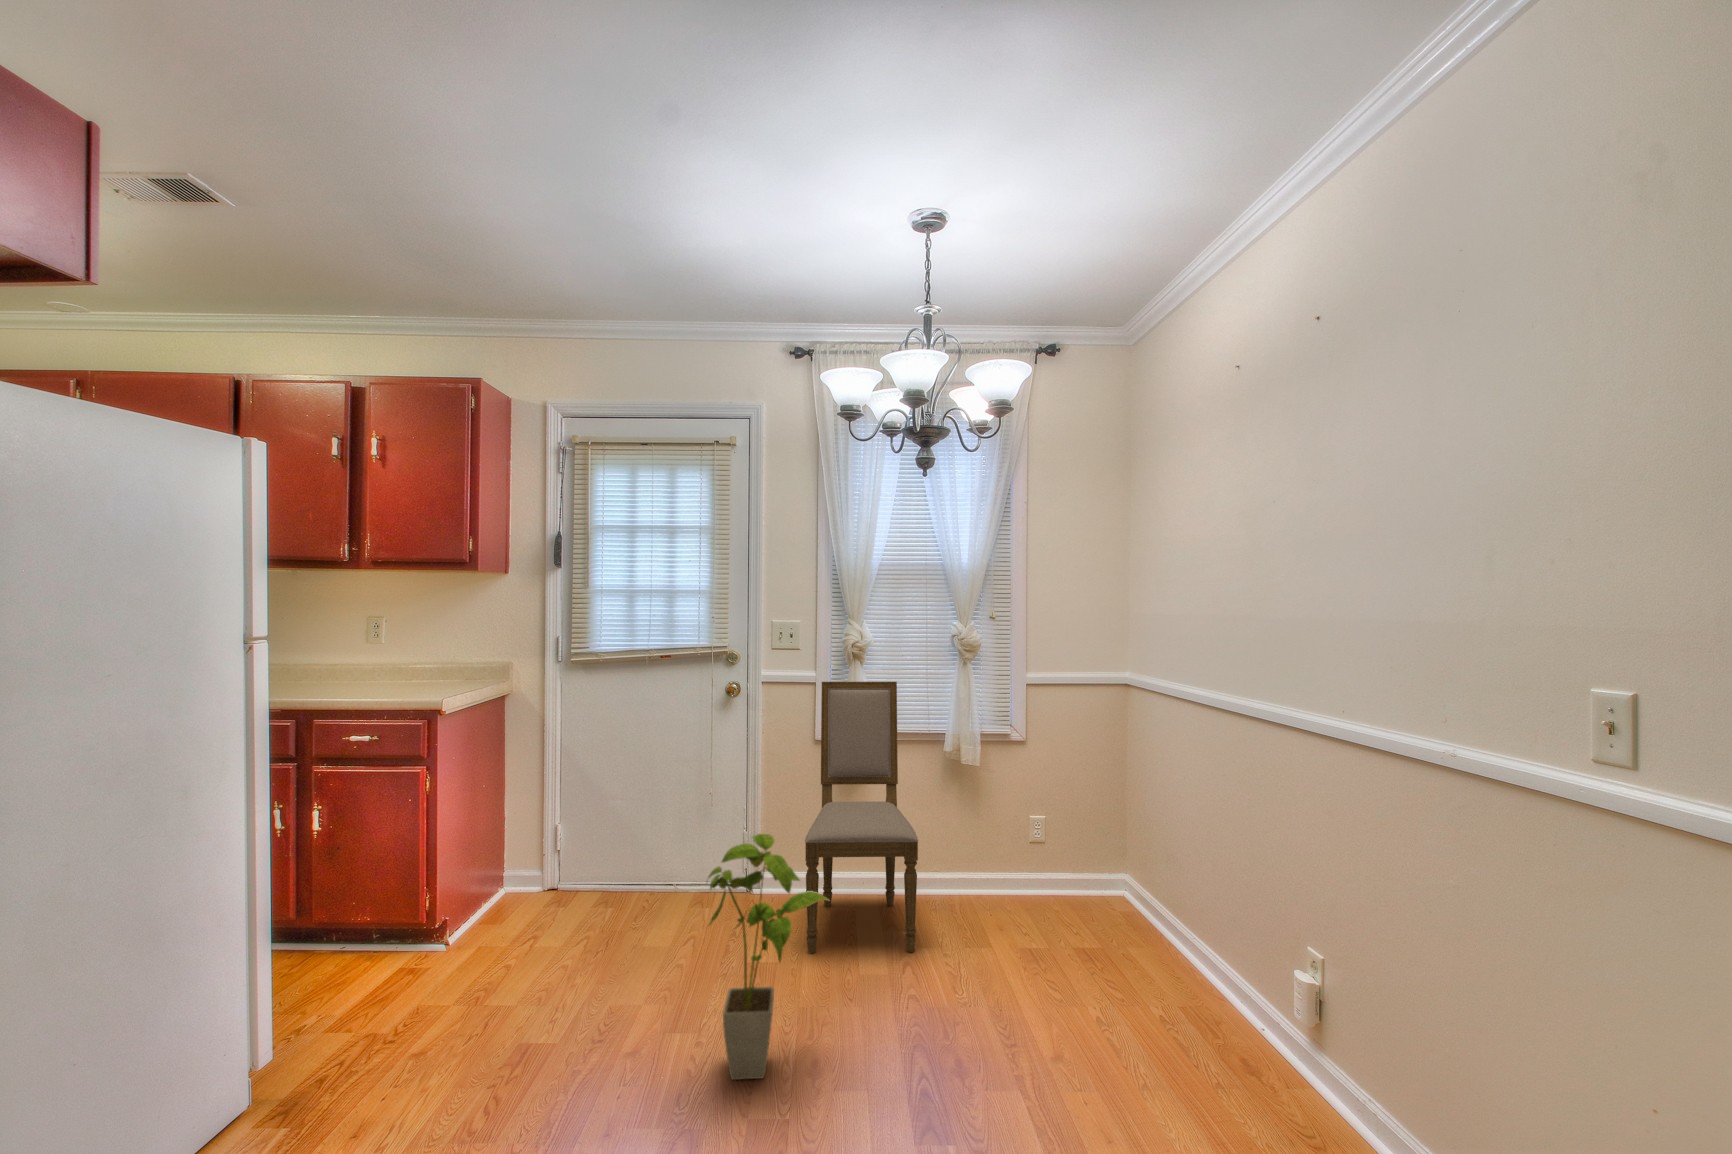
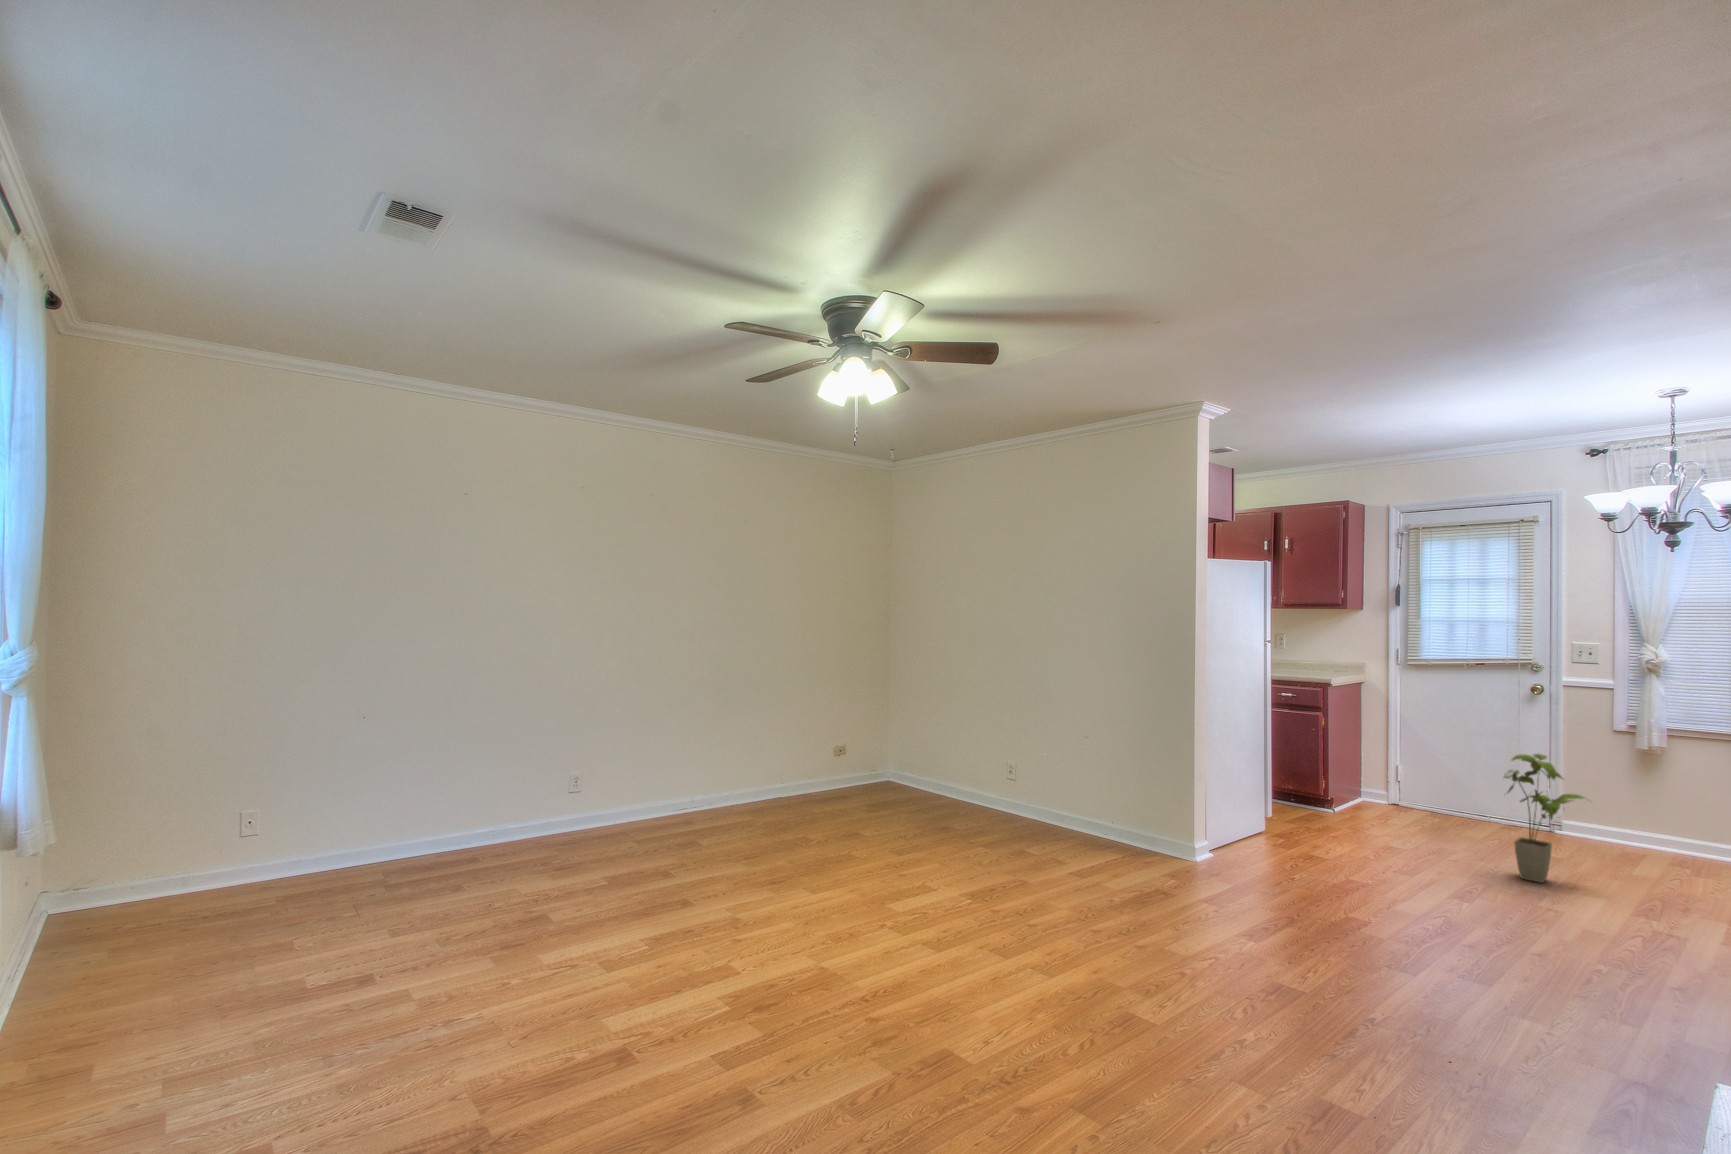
dining chair: present [805,682,918,953] -> none [1590,690,1699,883]

